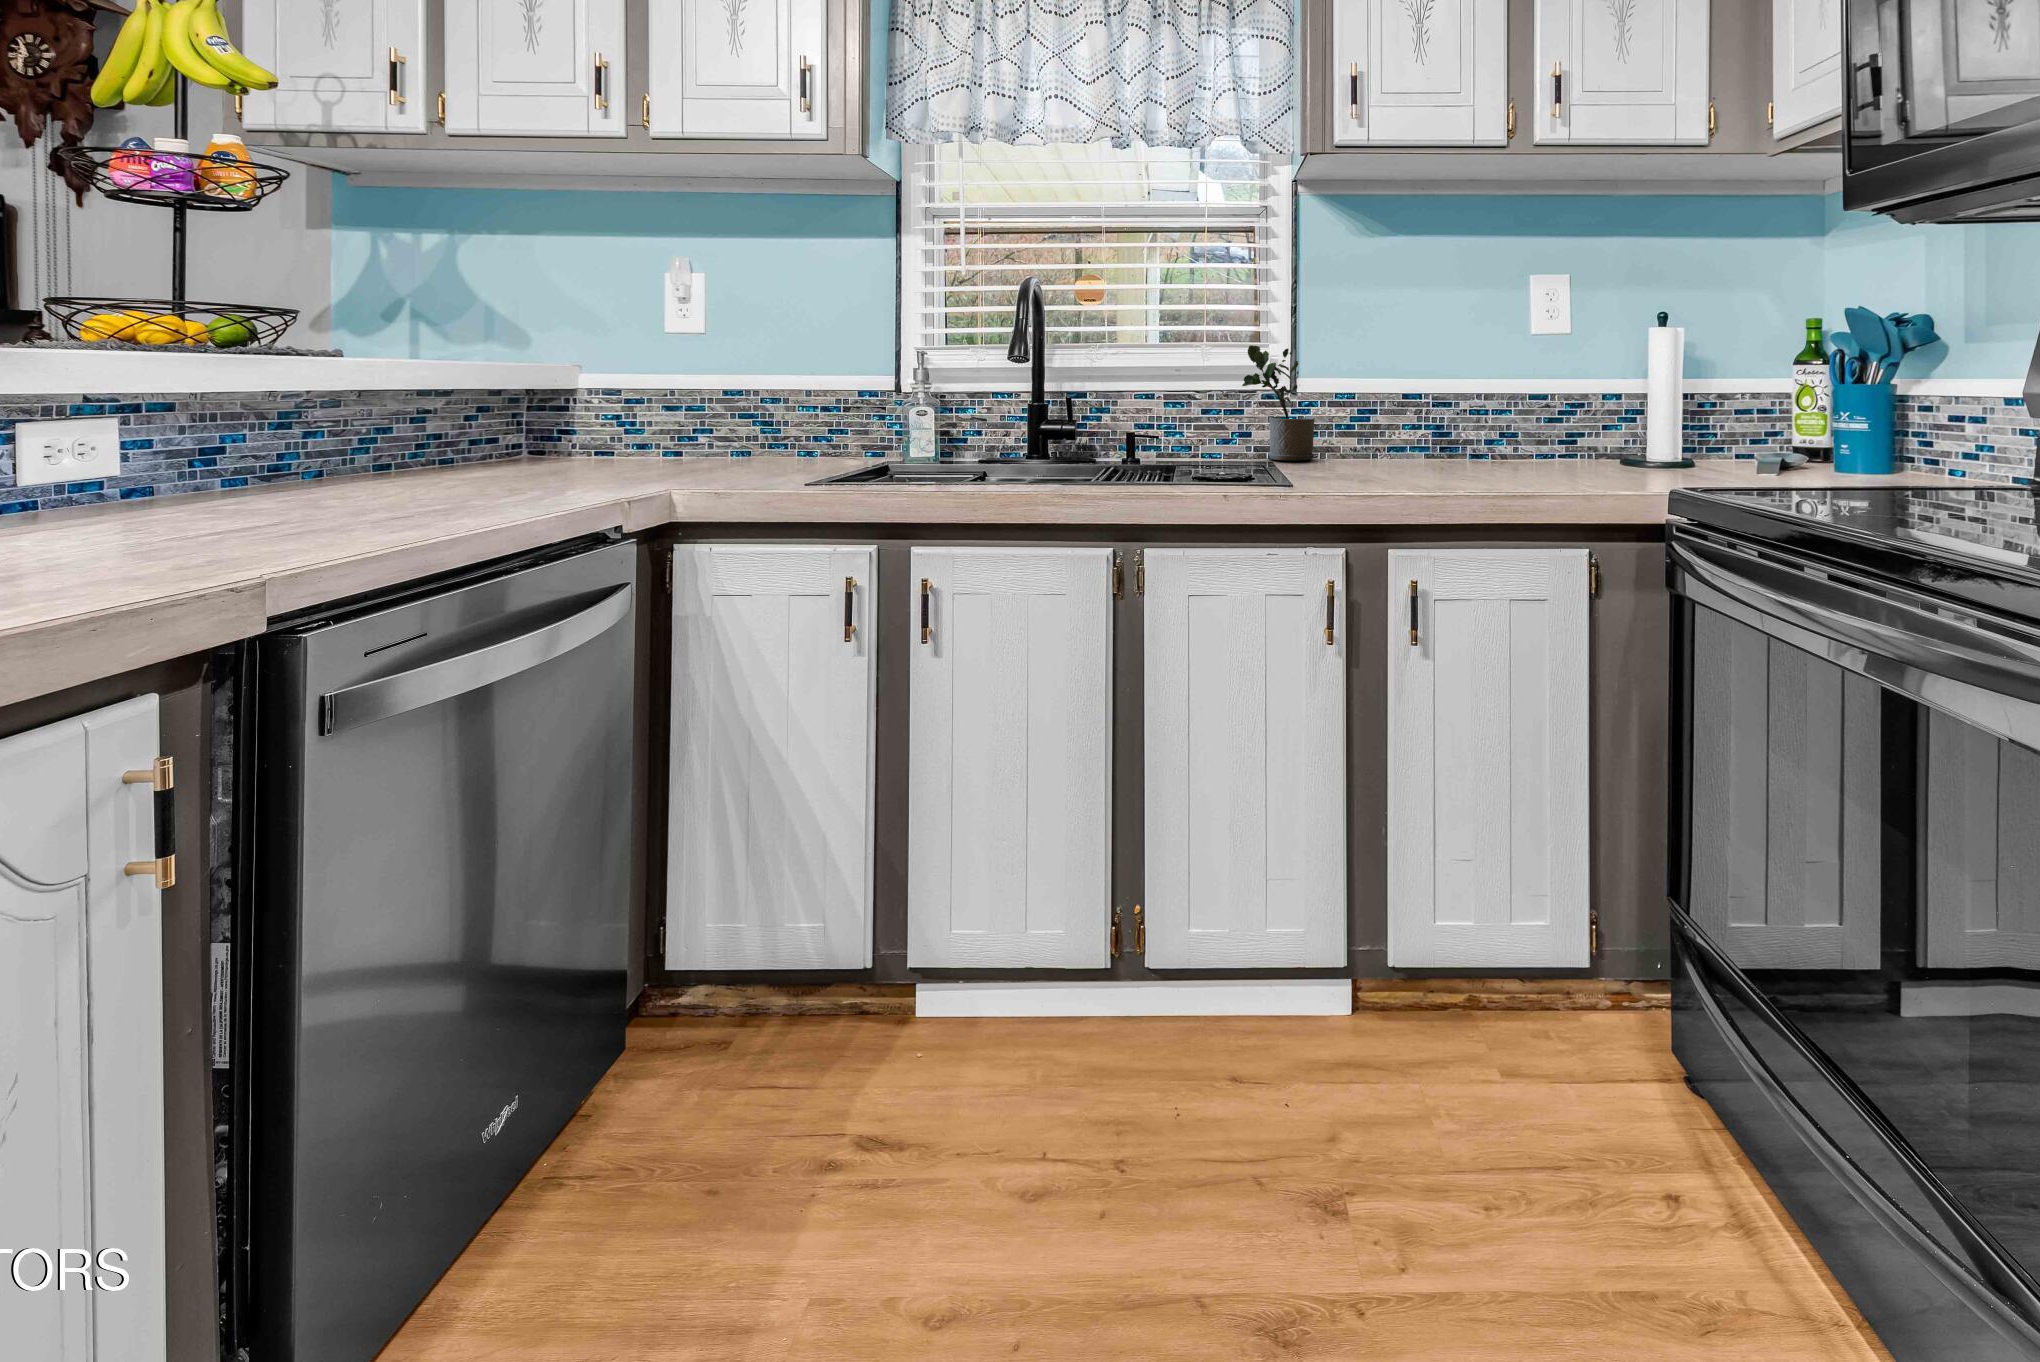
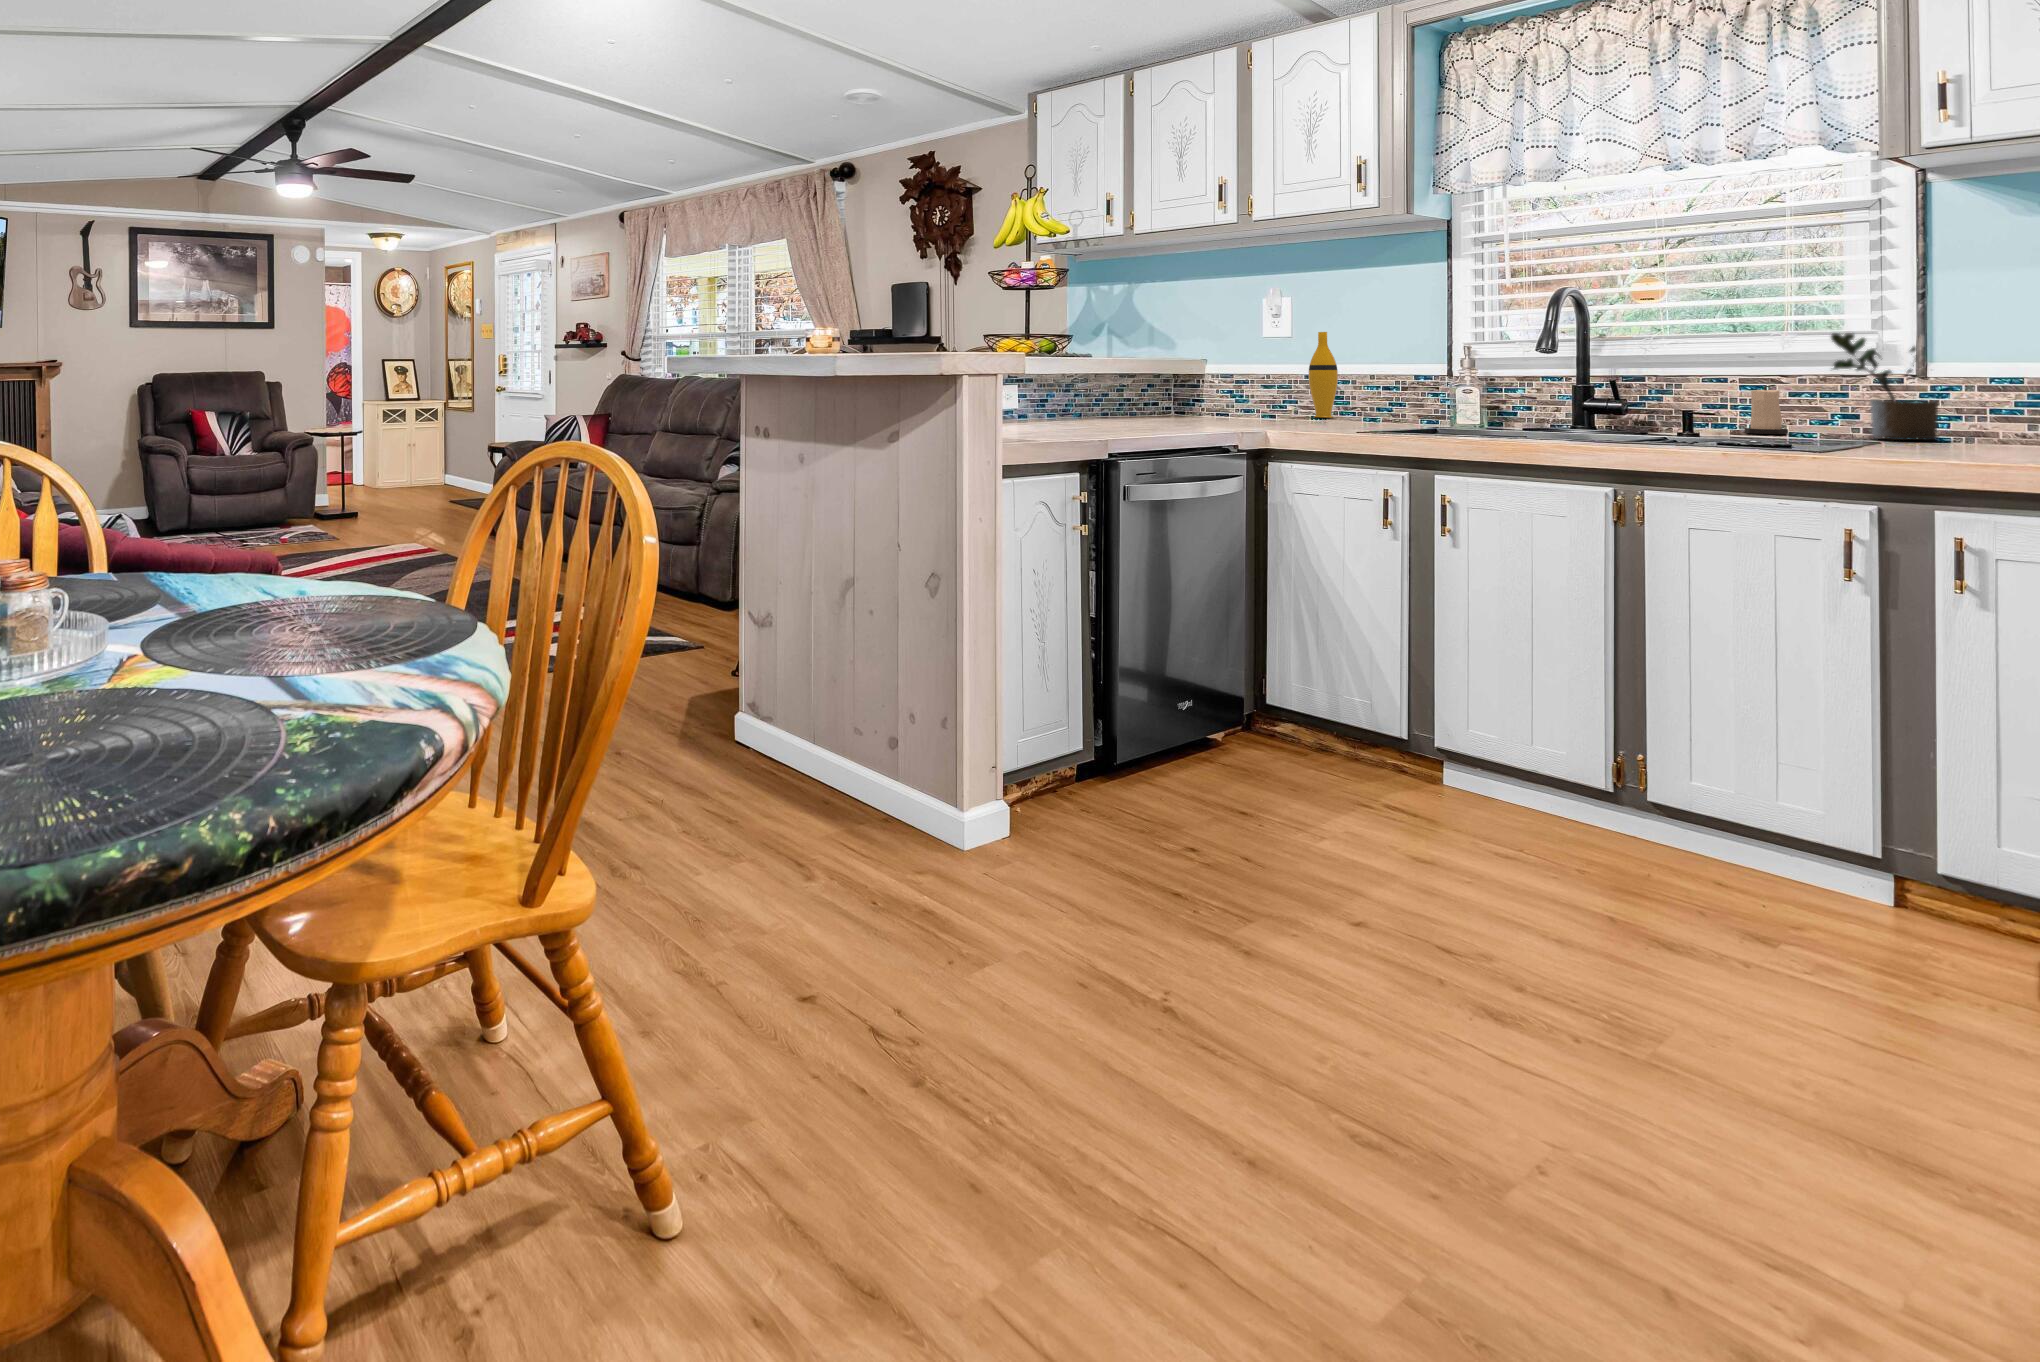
vase: none [721,323,760,451] -> present [1308,332,1338,418]
candle: none [1173,402,1206,458] -> present [1745,386,1788,434]

